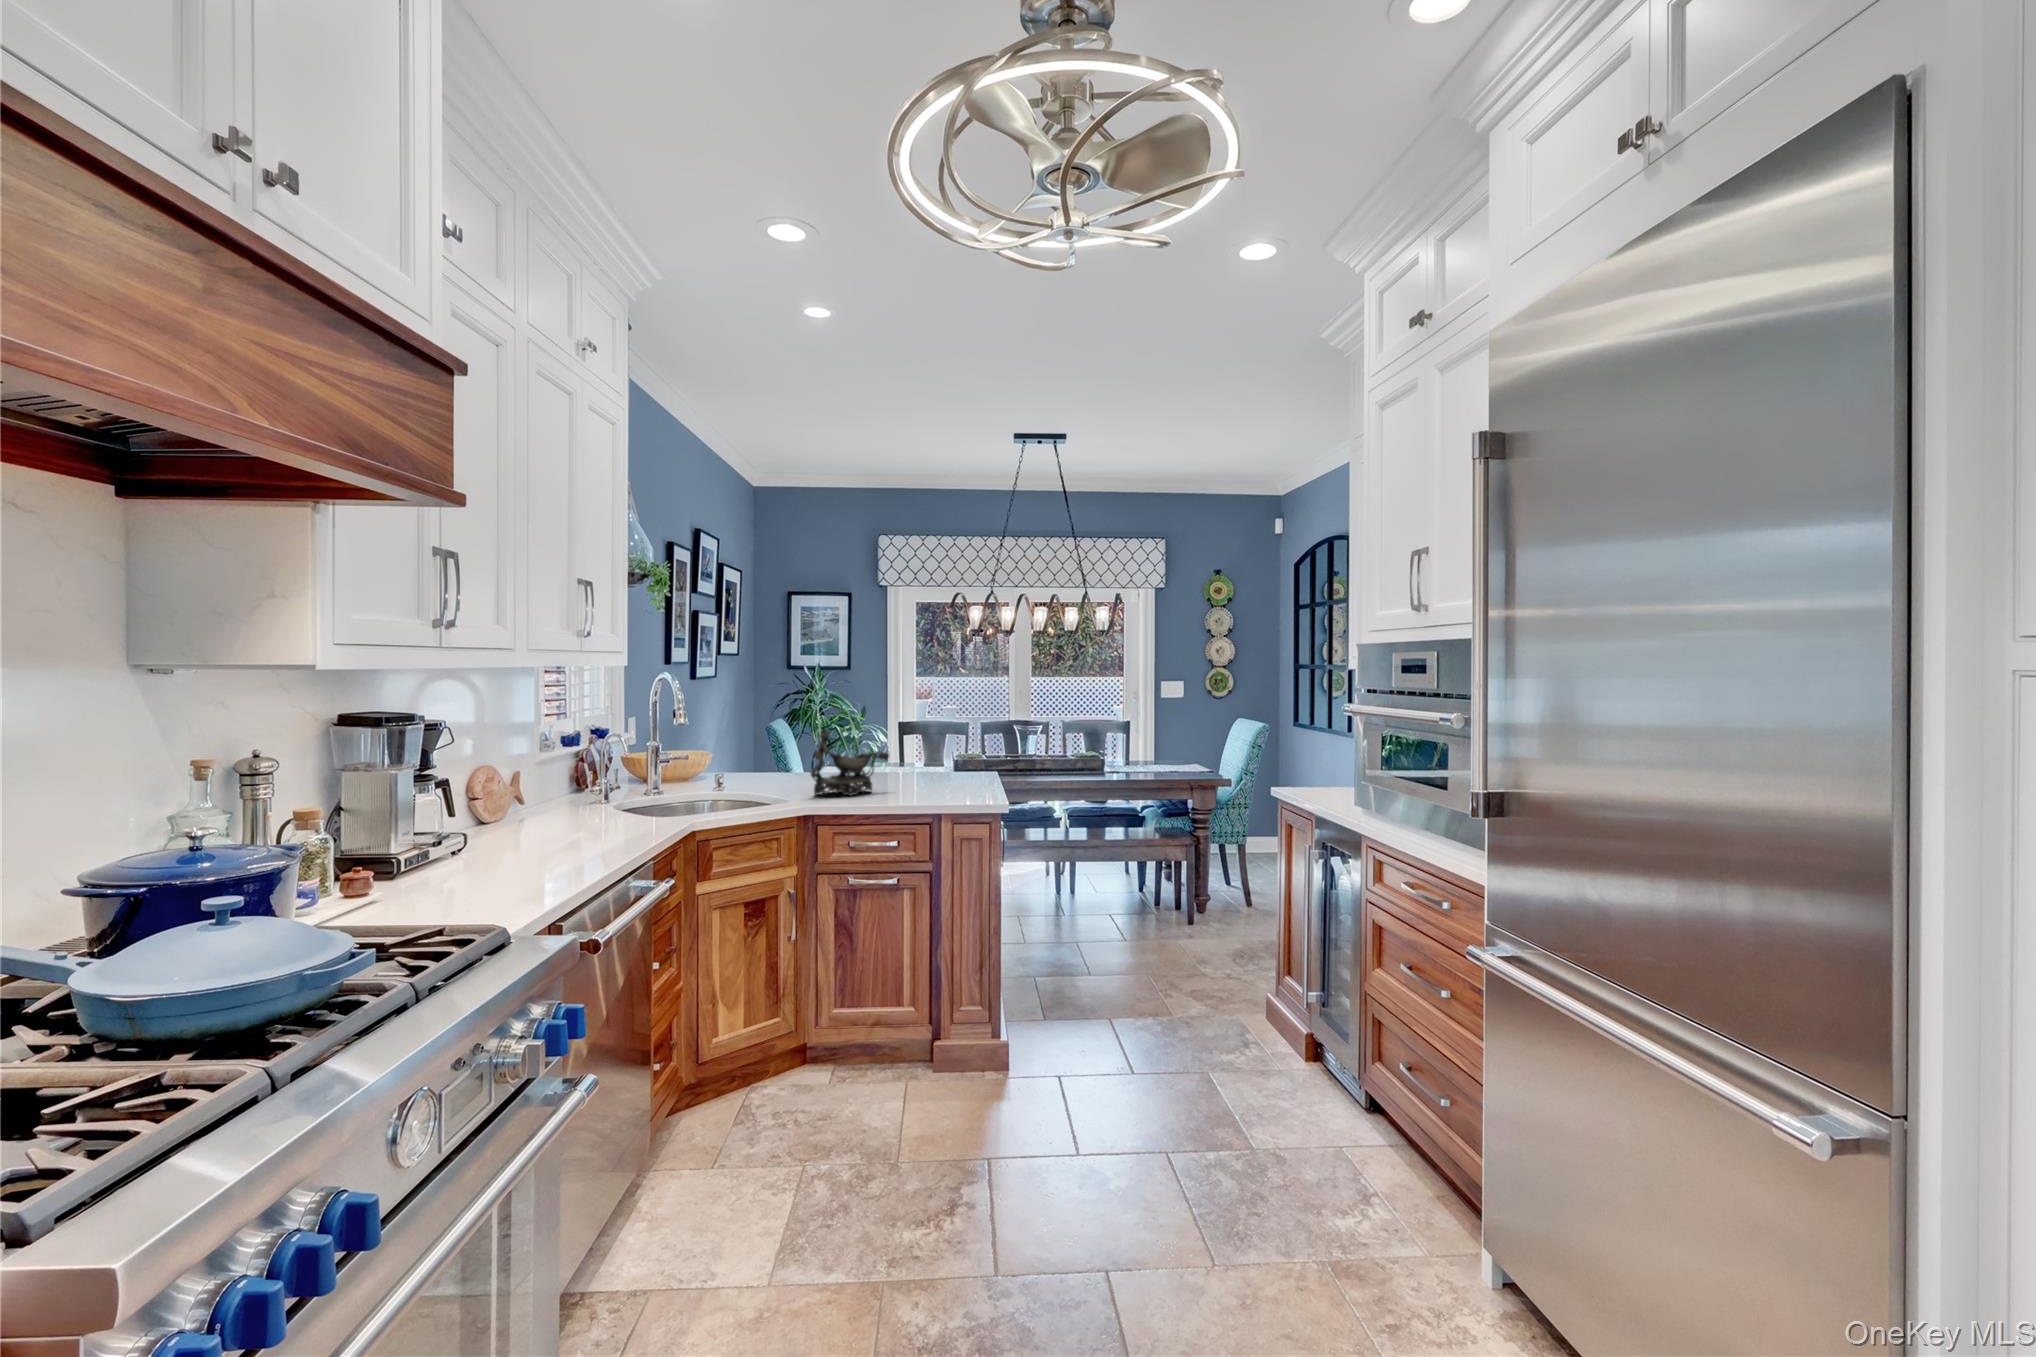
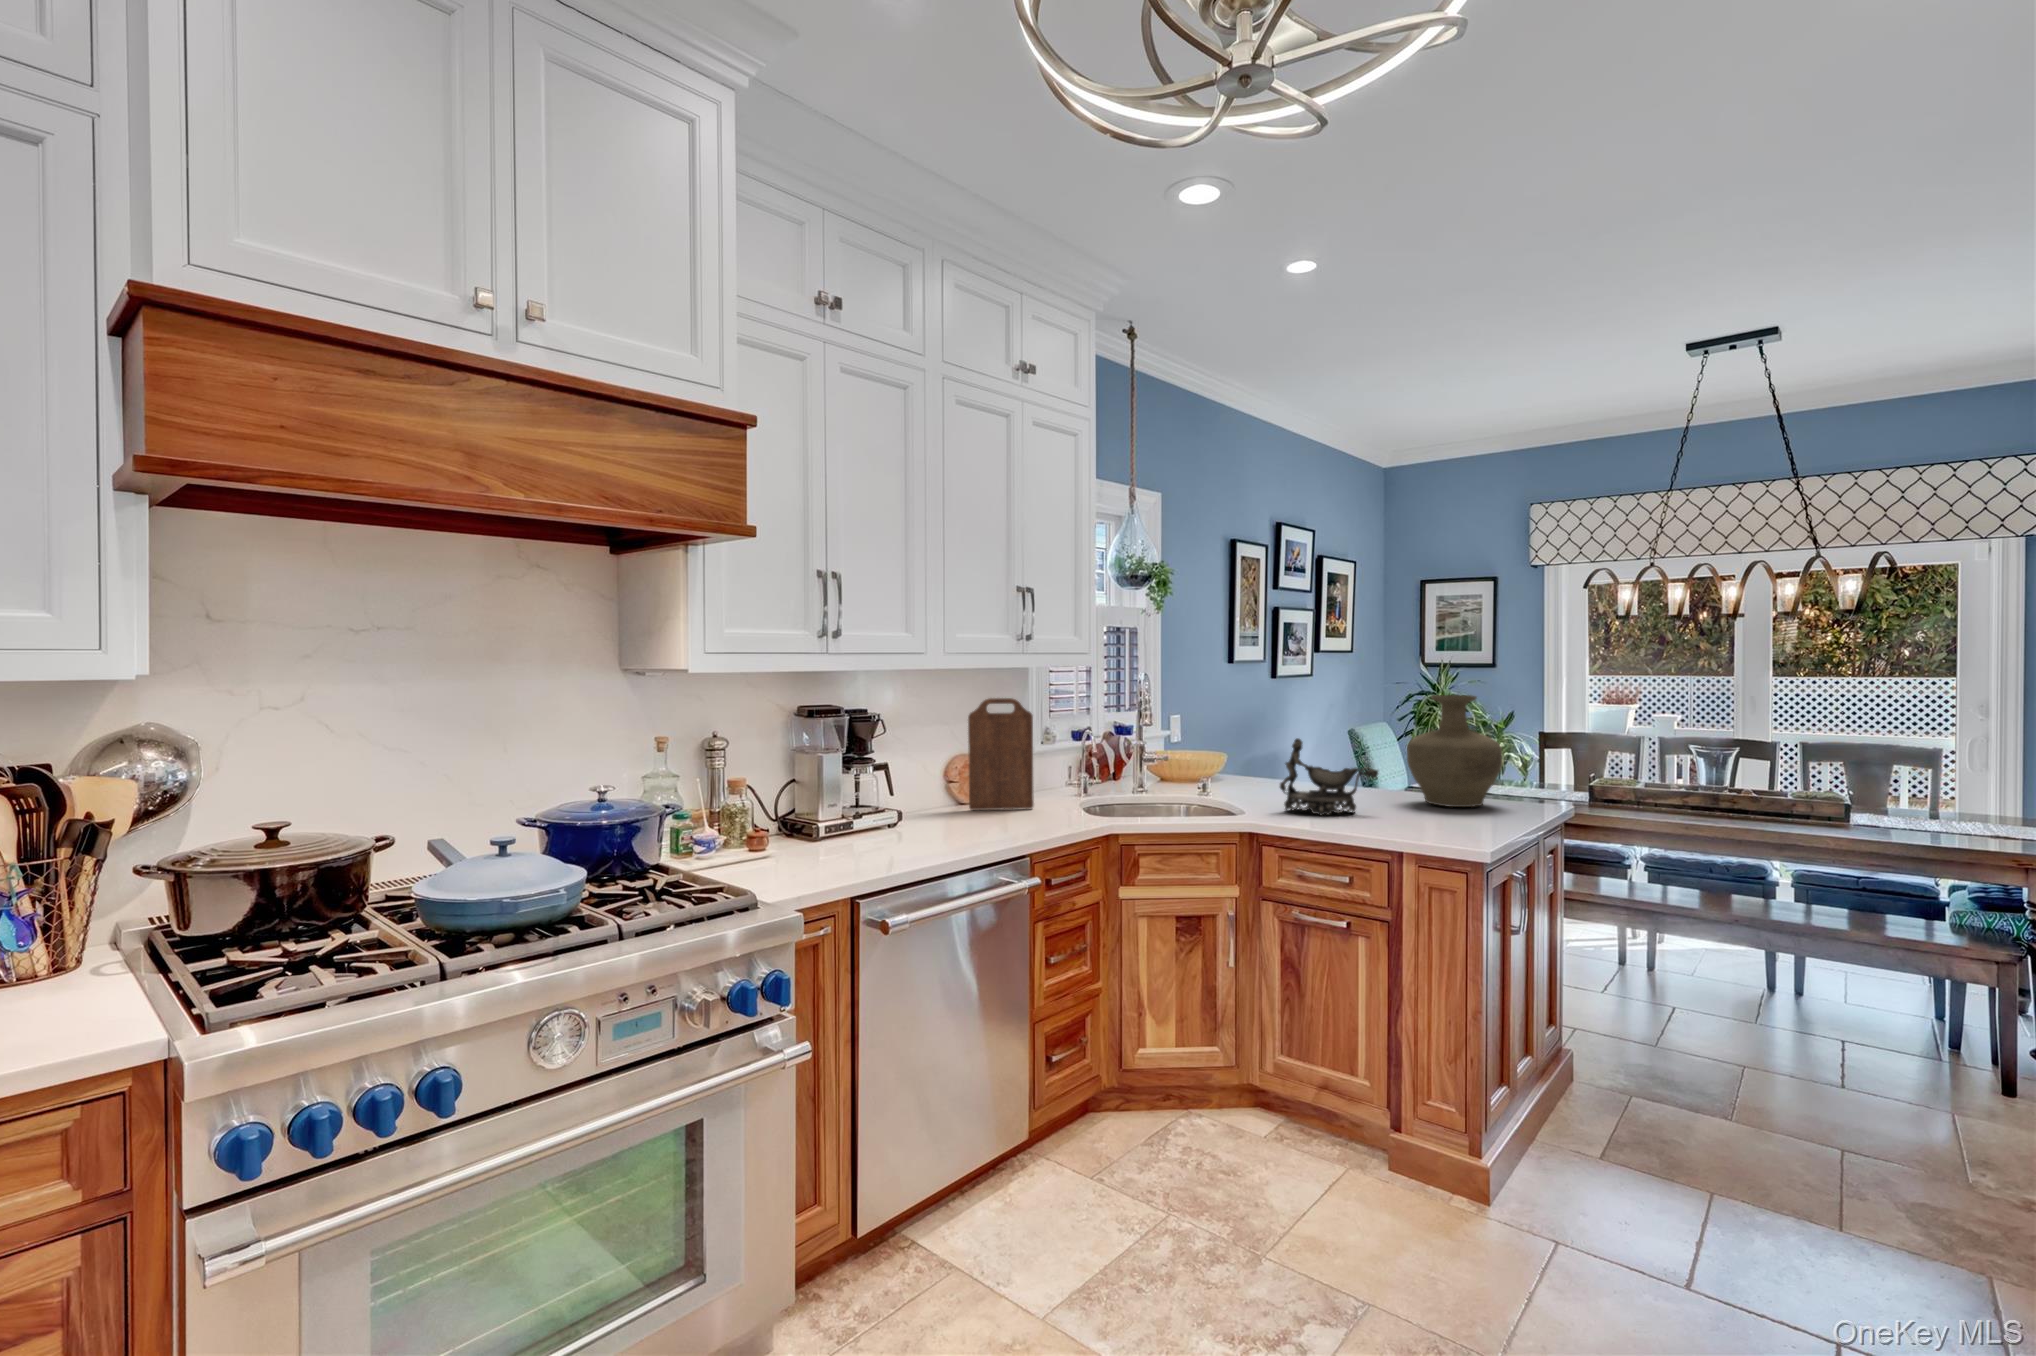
vase: none [892,690,961,780] -> present [1407,695,1502,807]
cutting board: none [501,700,578,829] -> present [968,698,1034,810]

